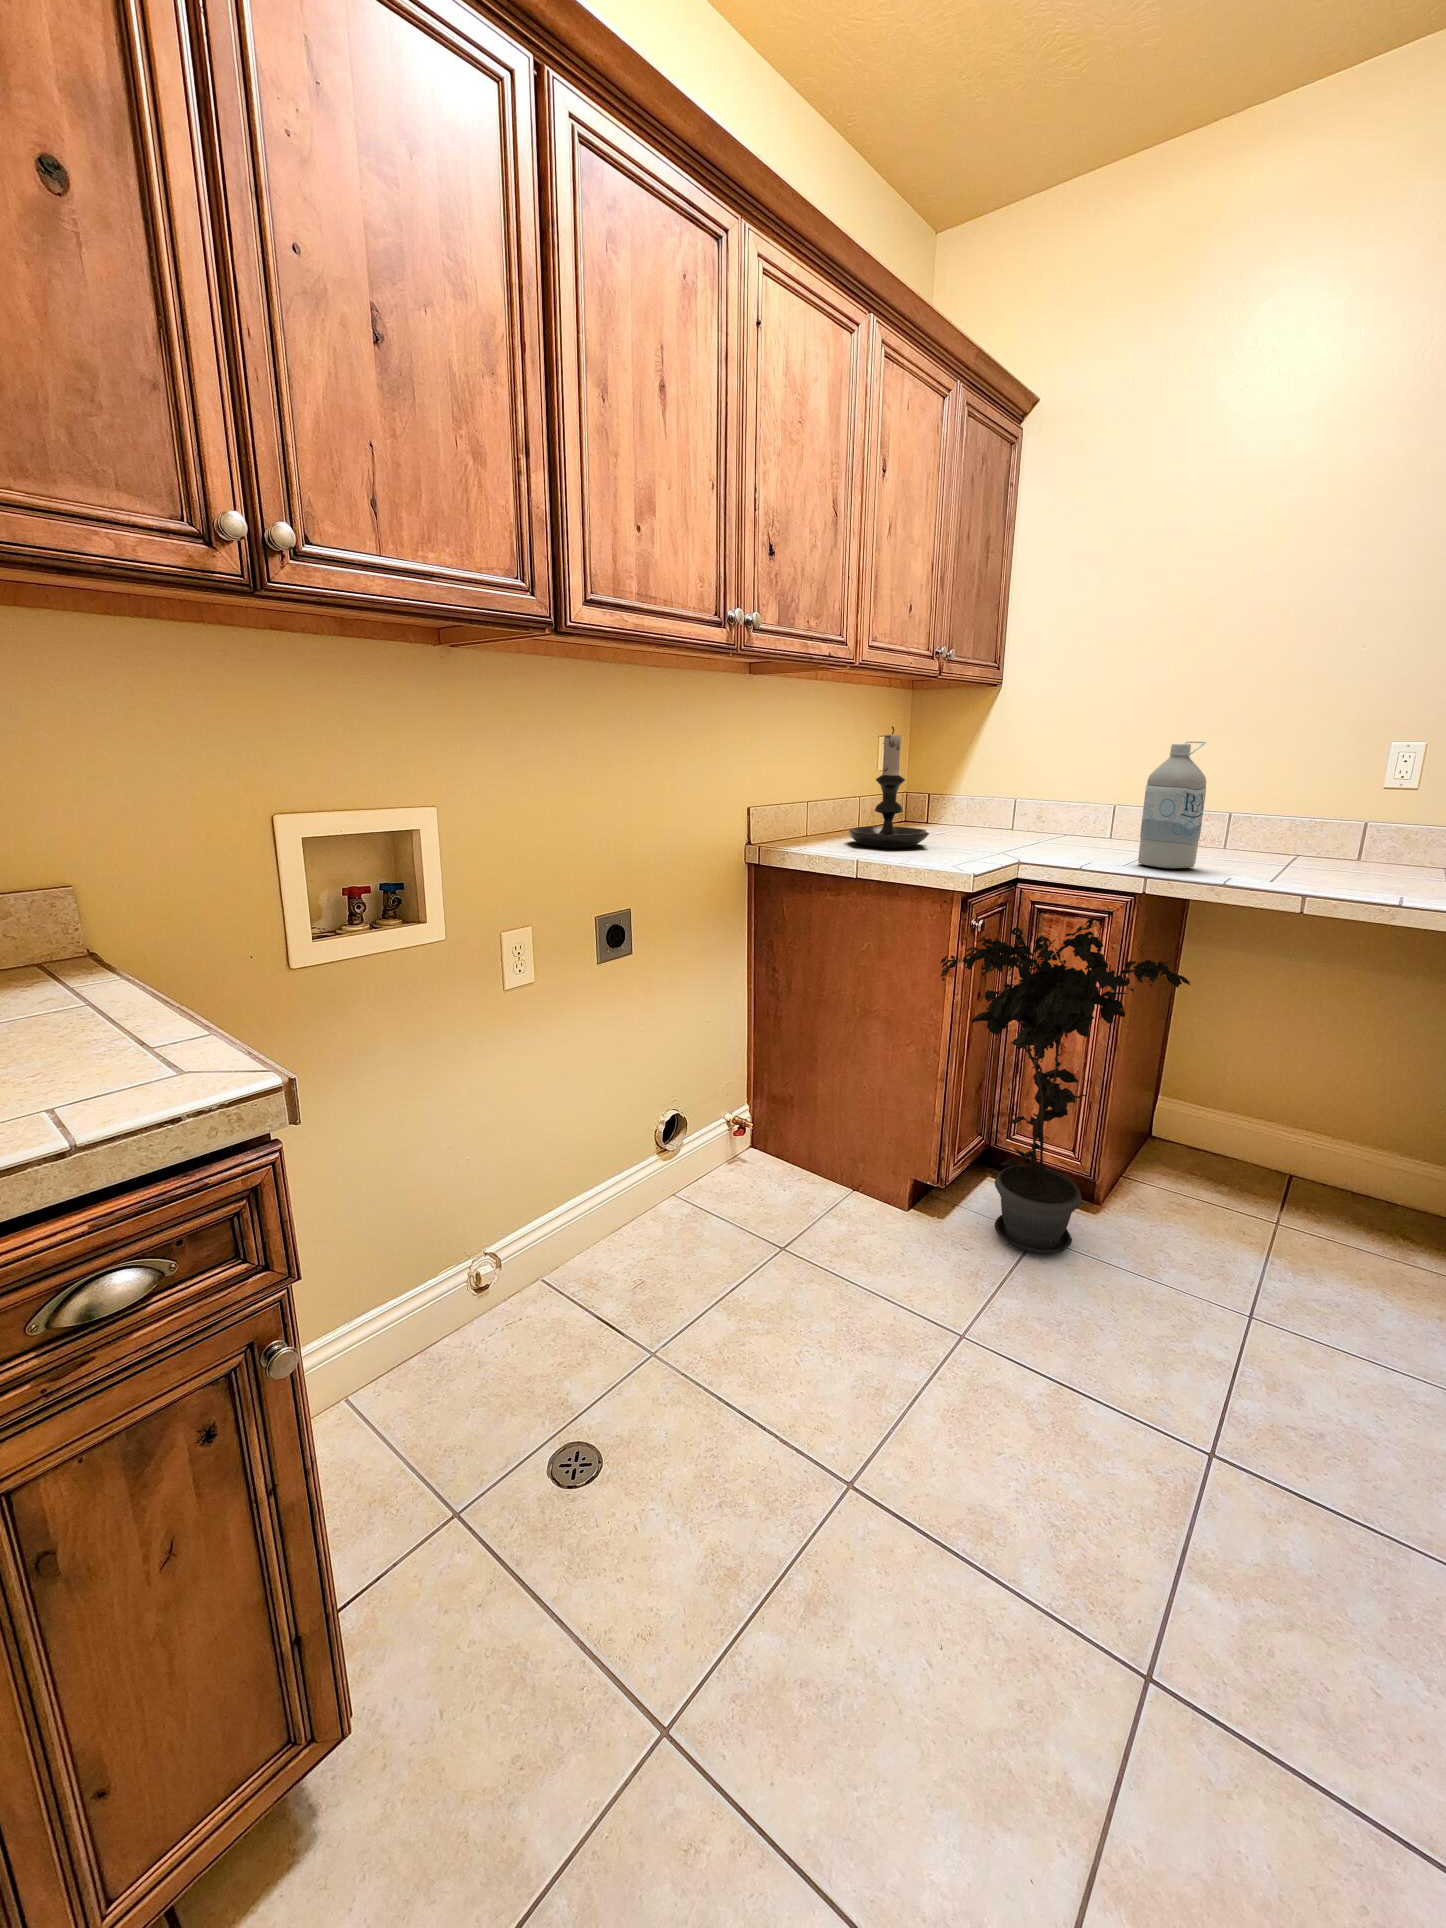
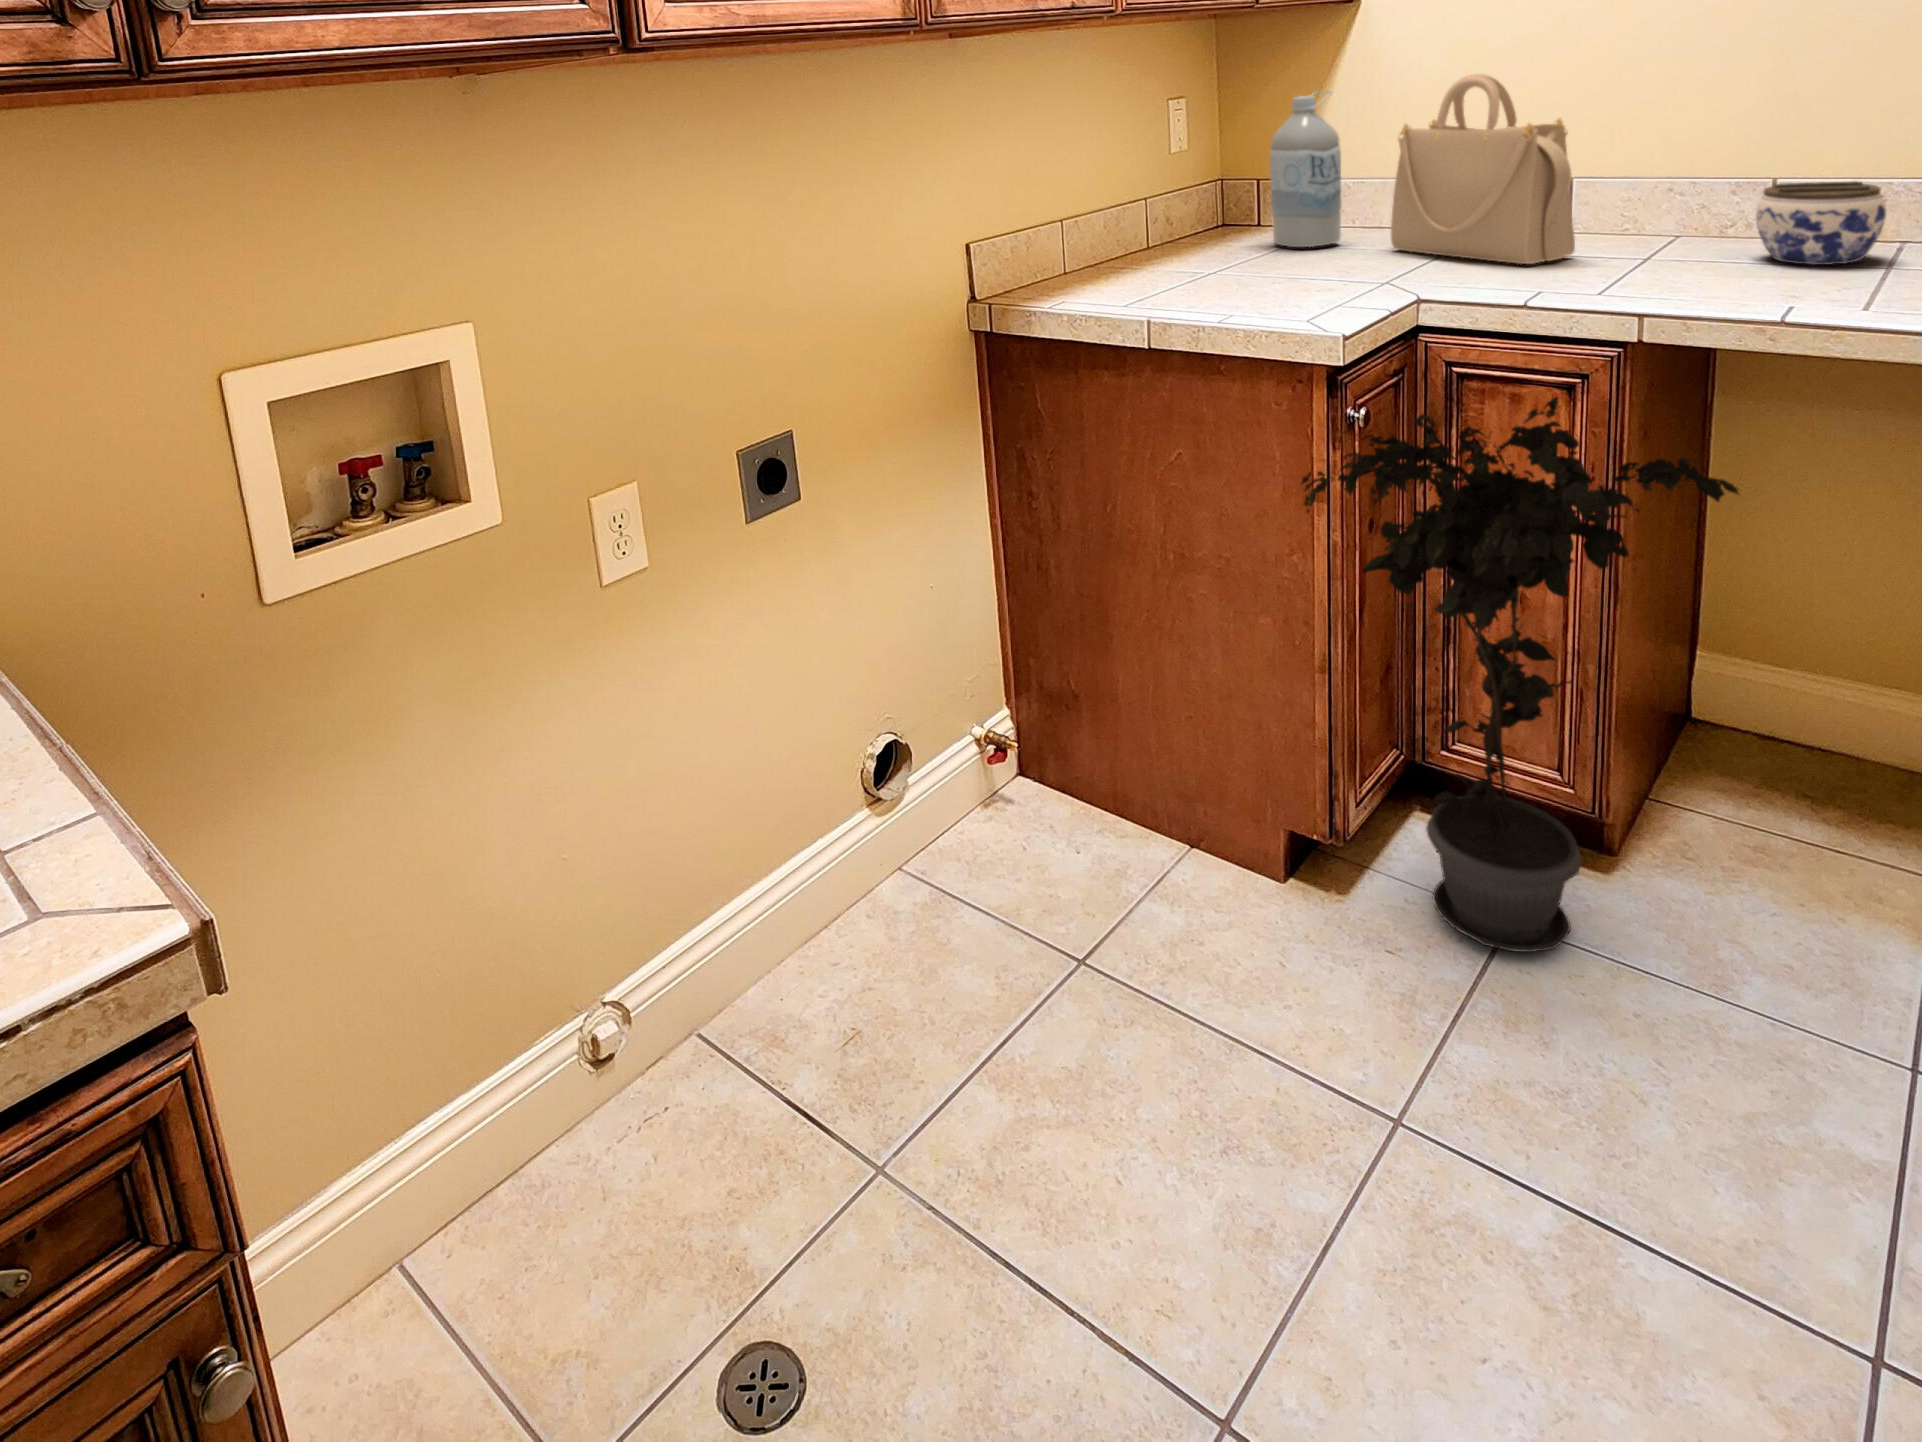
candle holder: present [848,726,929,848] -> none [1130,100,1263,292]
handbag: none [1008,731,1117,849] -> present [1391,74,1575,264]
water bottle: present [1138,741,1206,868] -> present [1270,91,1341,247]
jar: none [1218,812,1289,861] -> present [1756,181,1886,265]

